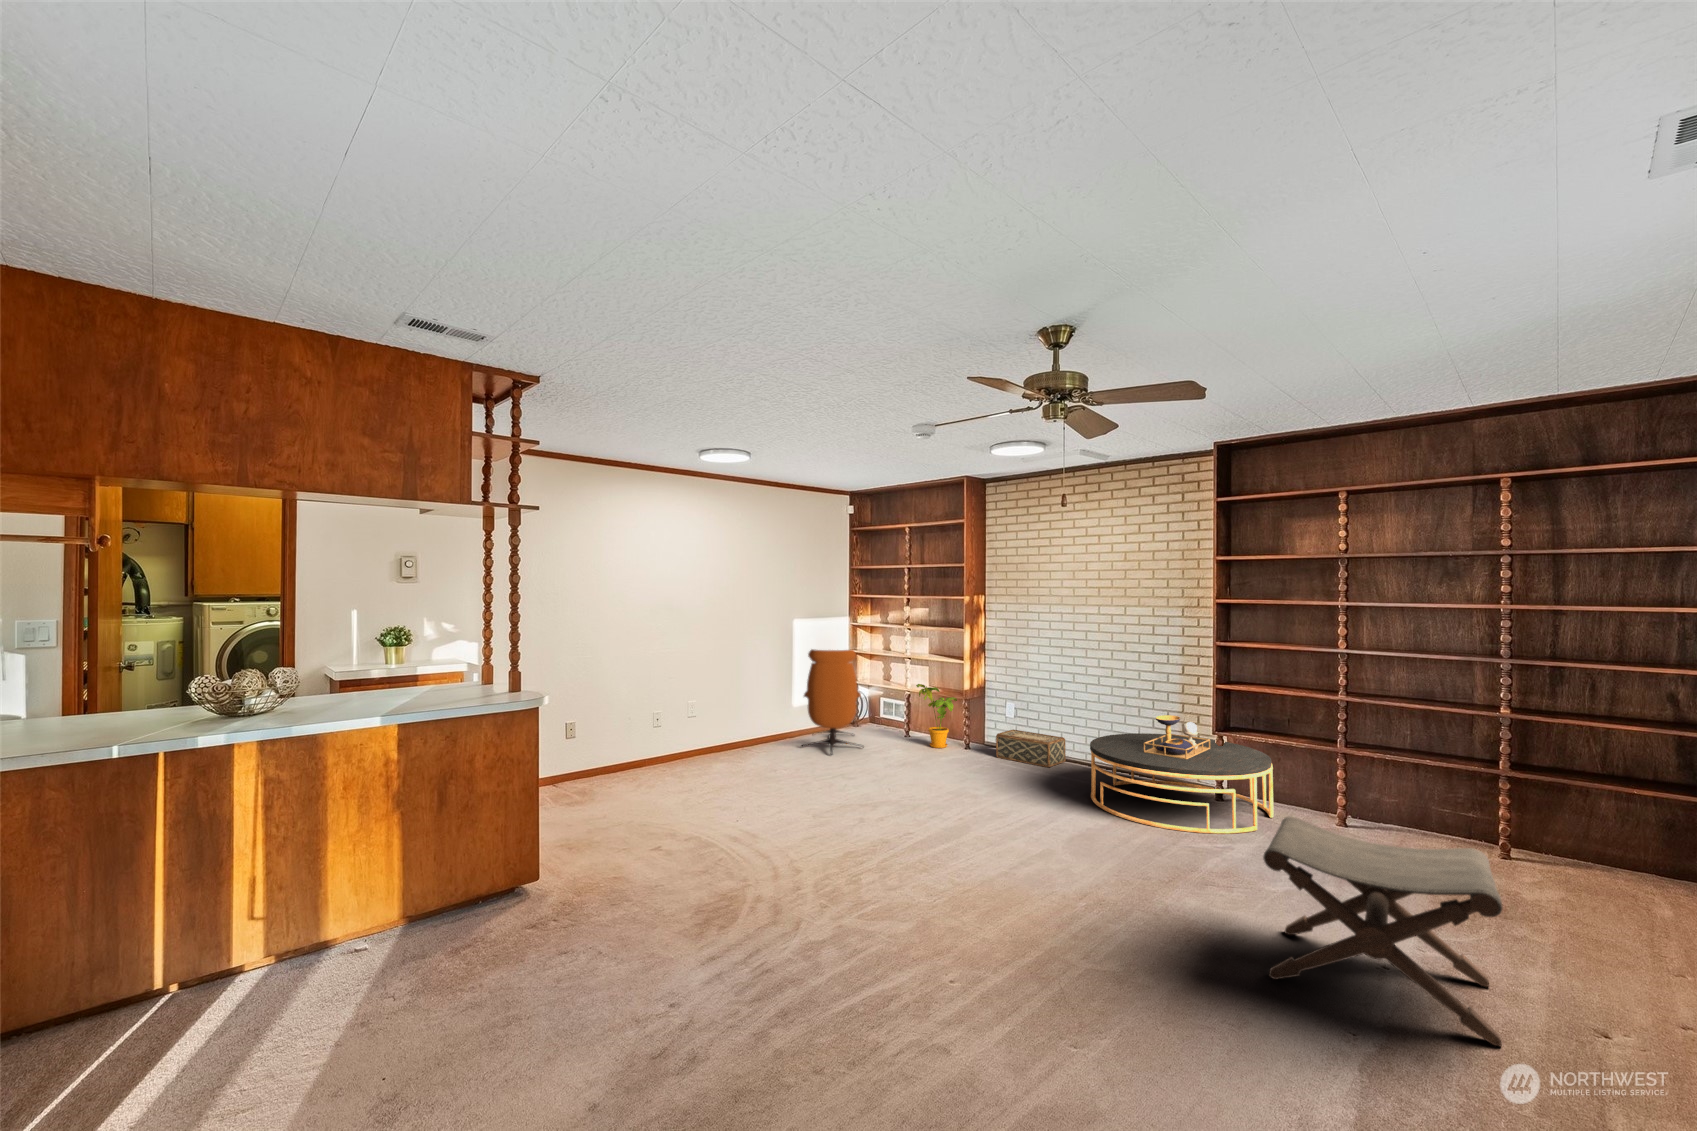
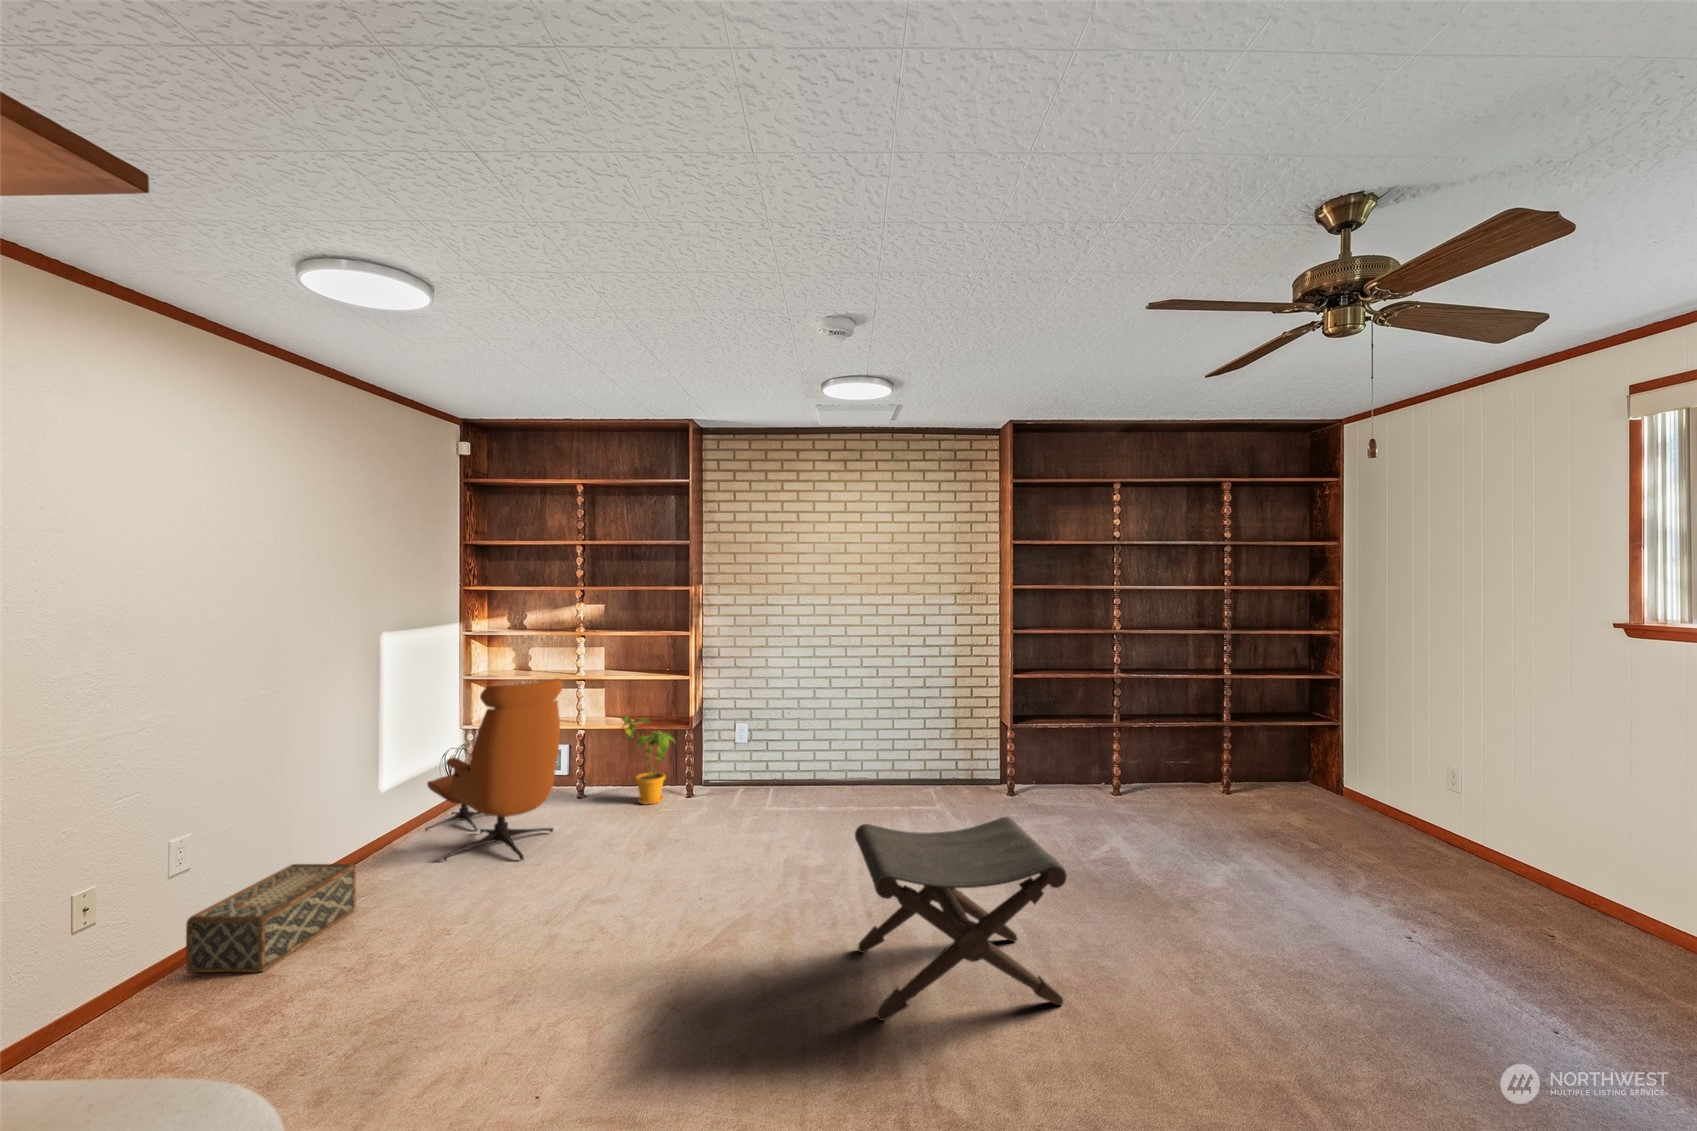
coffee table: present [1090,715,1274,834] -> none [910,714,1095,844]
woven basket: present [996,730,1066,767] -> present [186,864,356,972]
footstool: present [1263,817,1502,1046] -> present [855,817,1067,1020]

